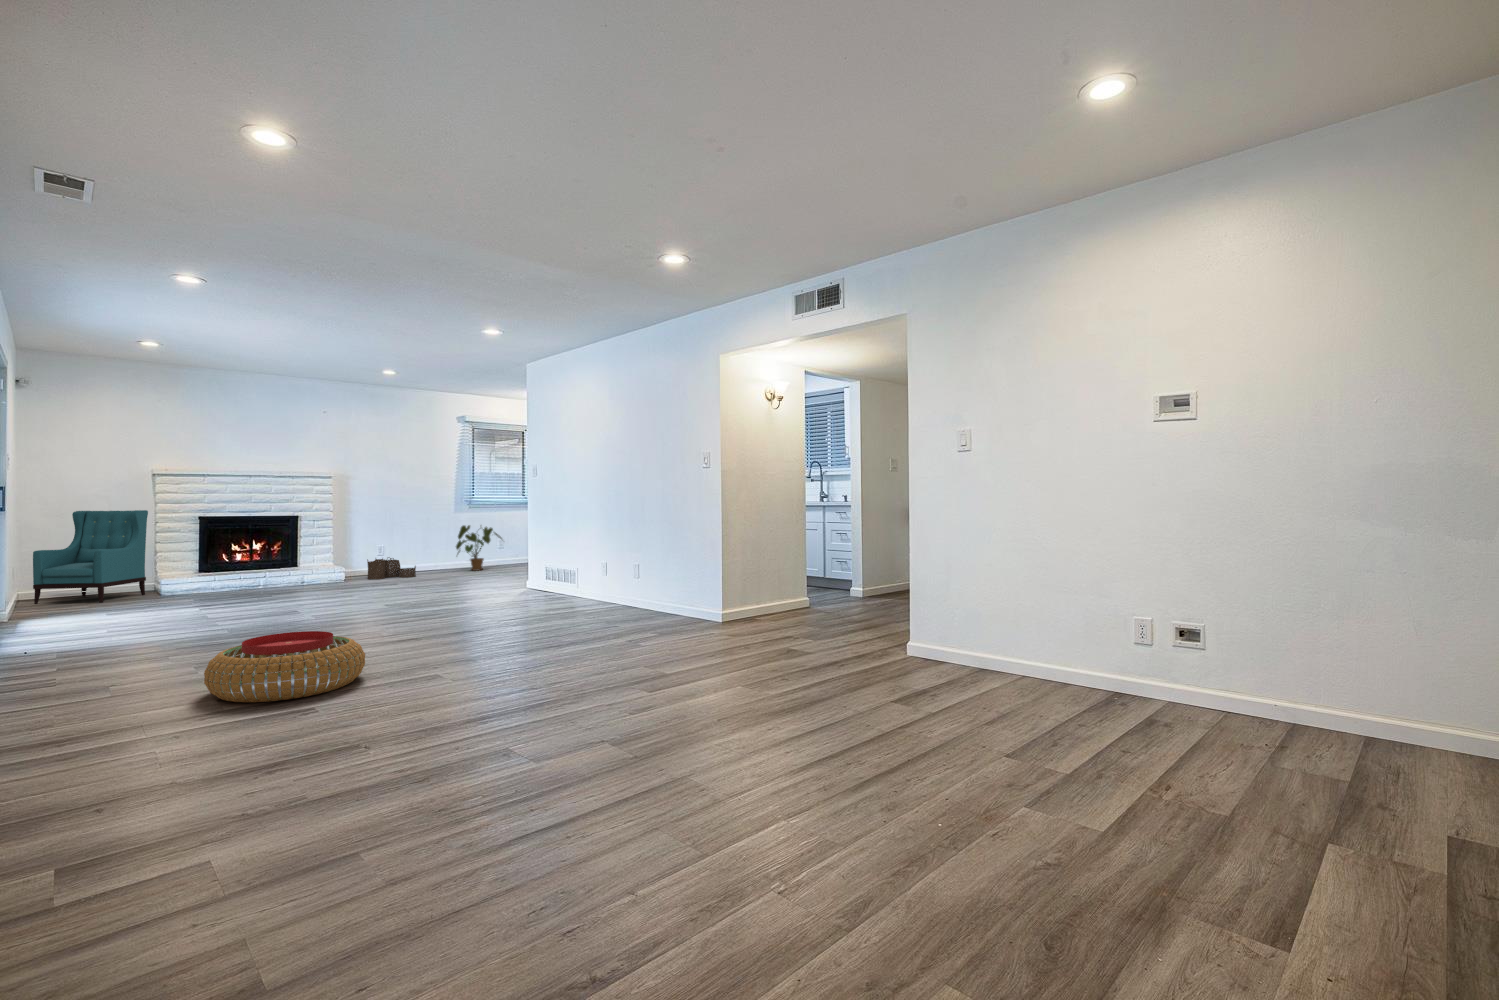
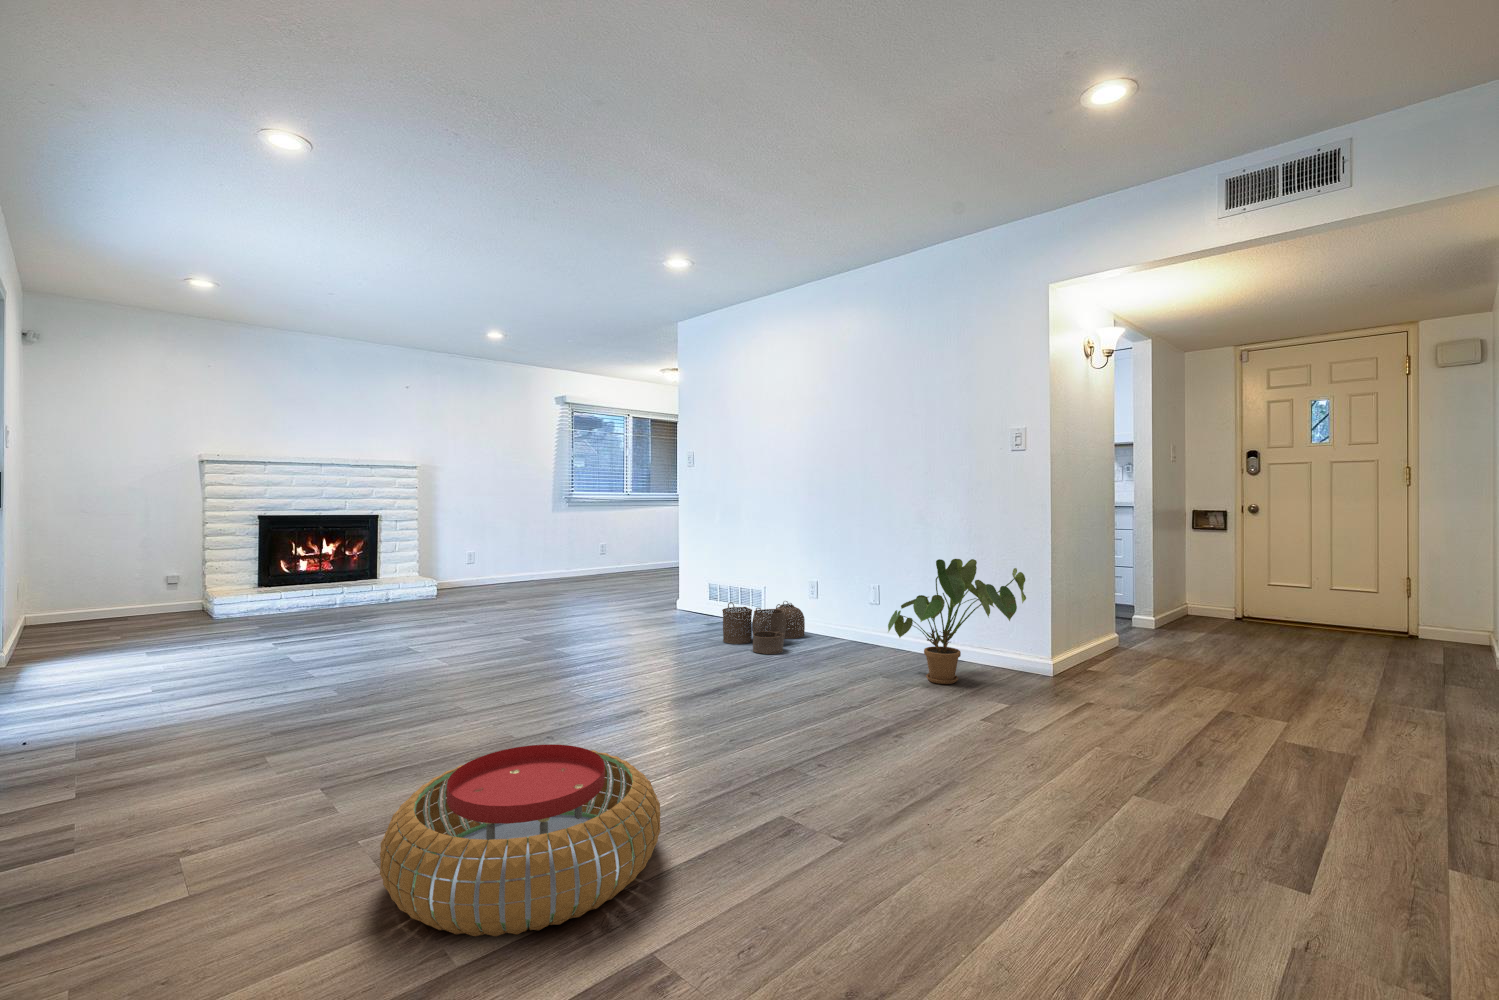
armchair: present [33,510,148,604] -> none [47,507,195,633]
house plant: present [456,525,502,571] -> present [888,559,1026,684]
woven basket: present [367,557,416,579] -> present [722,601,805,654]

